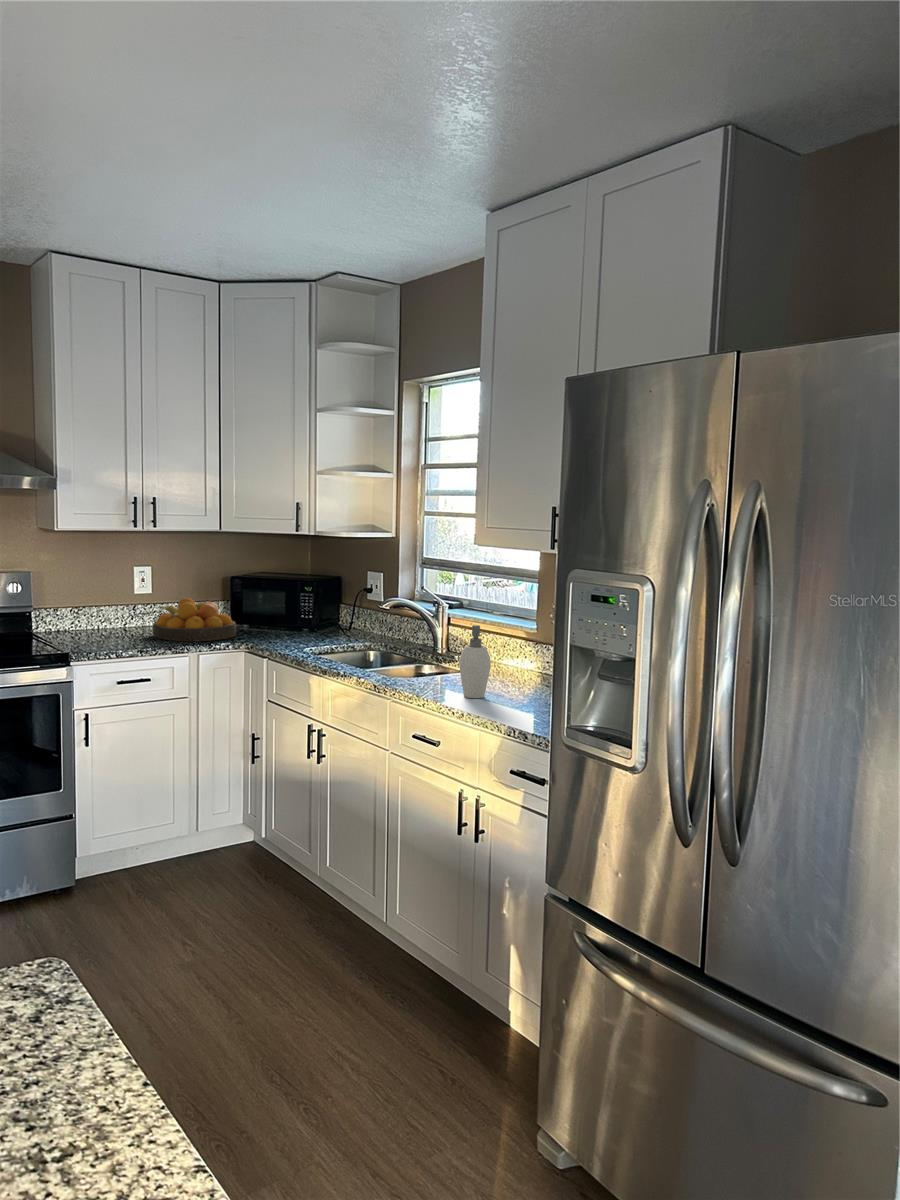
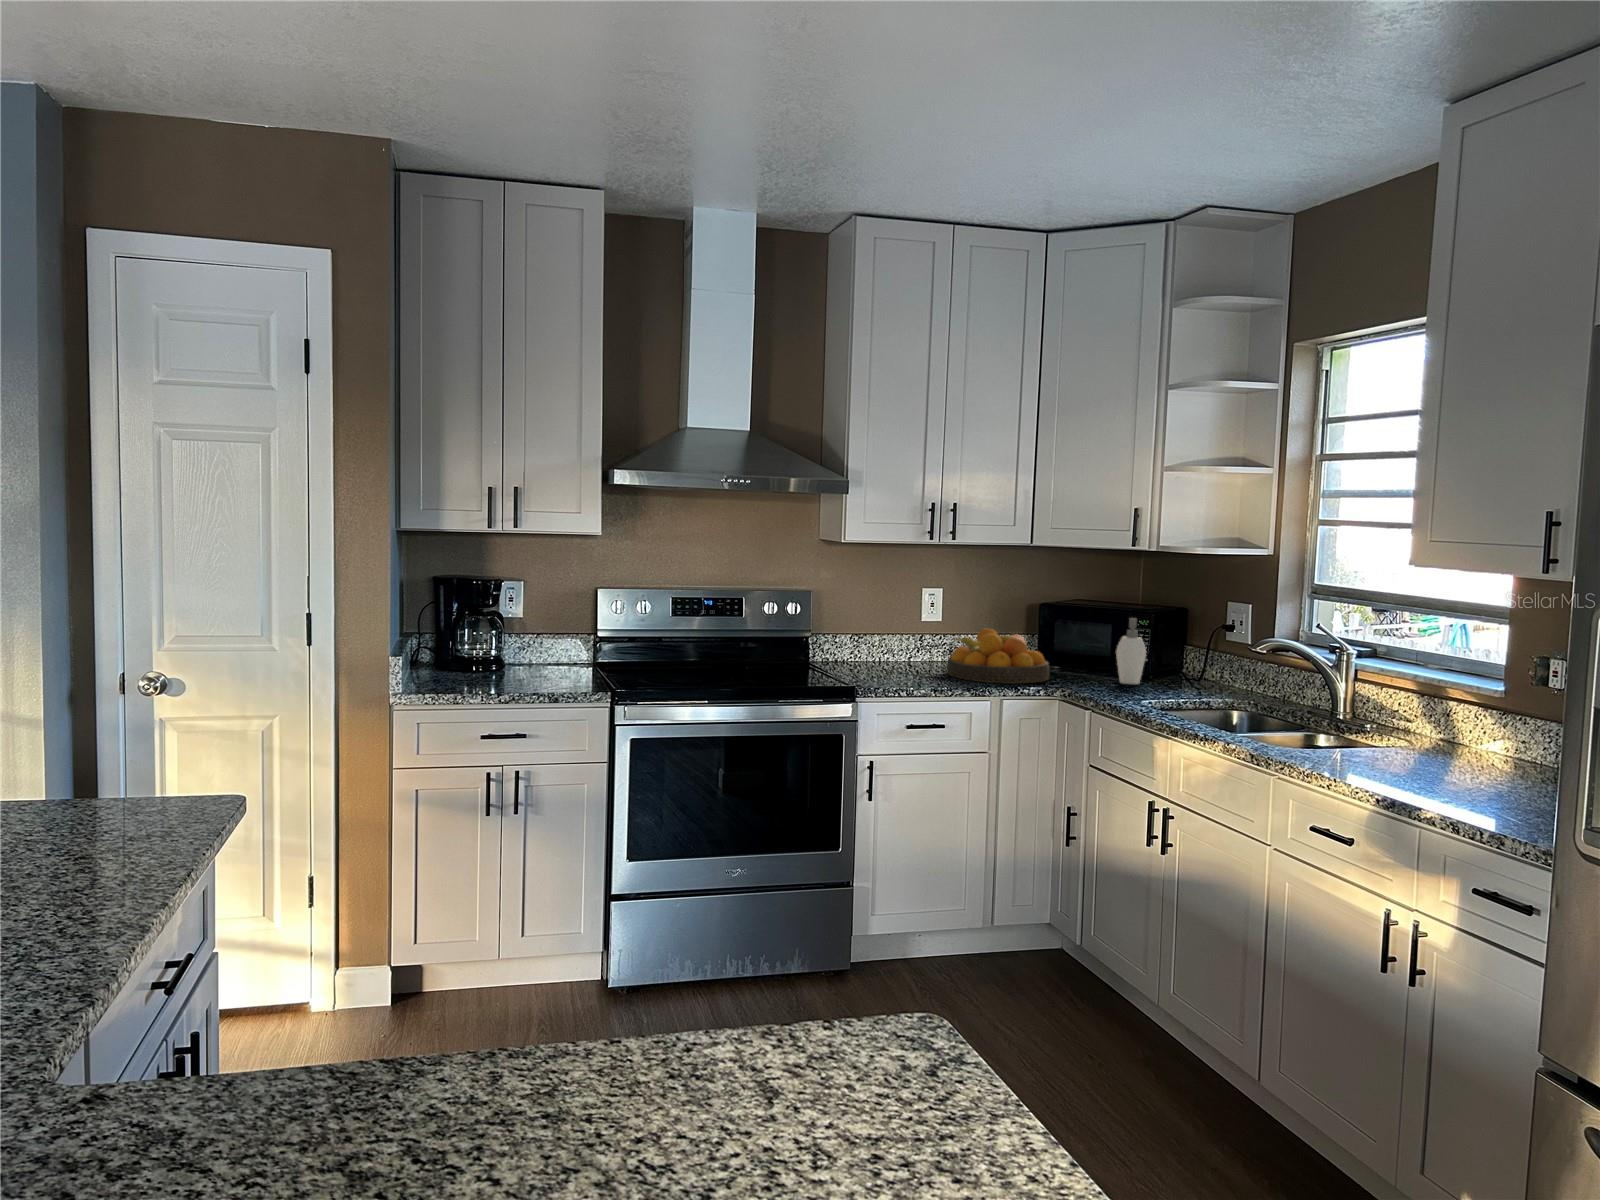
soap dispenser: present [459,625,491,698] -> present [1116,618,1146,684]

